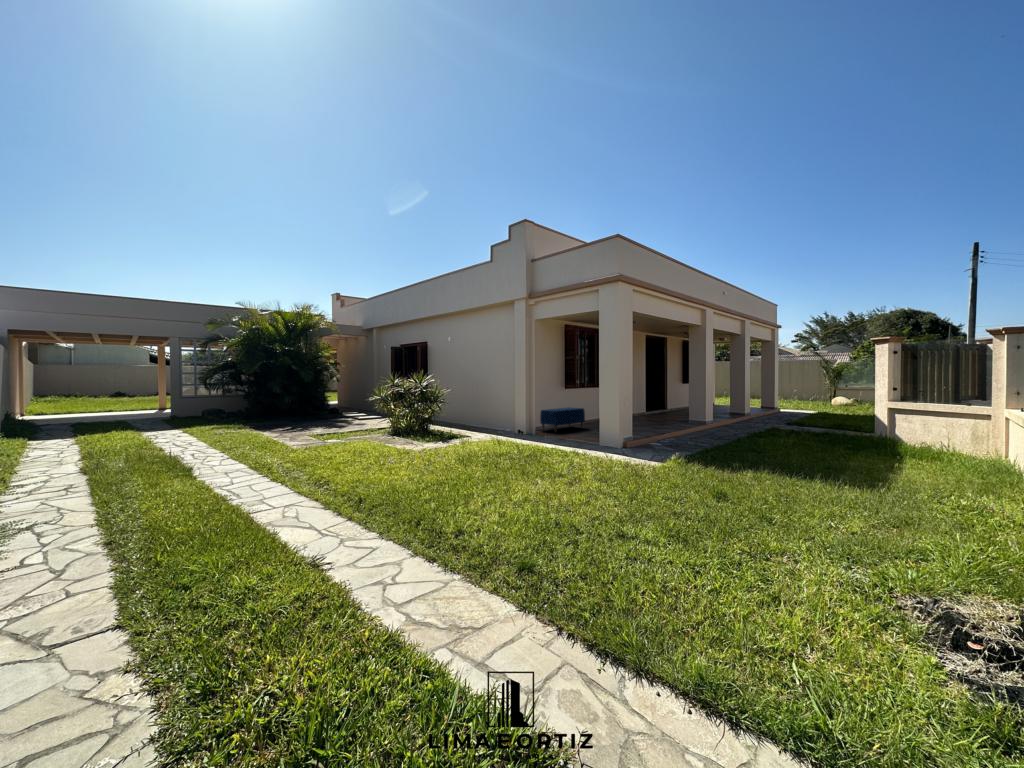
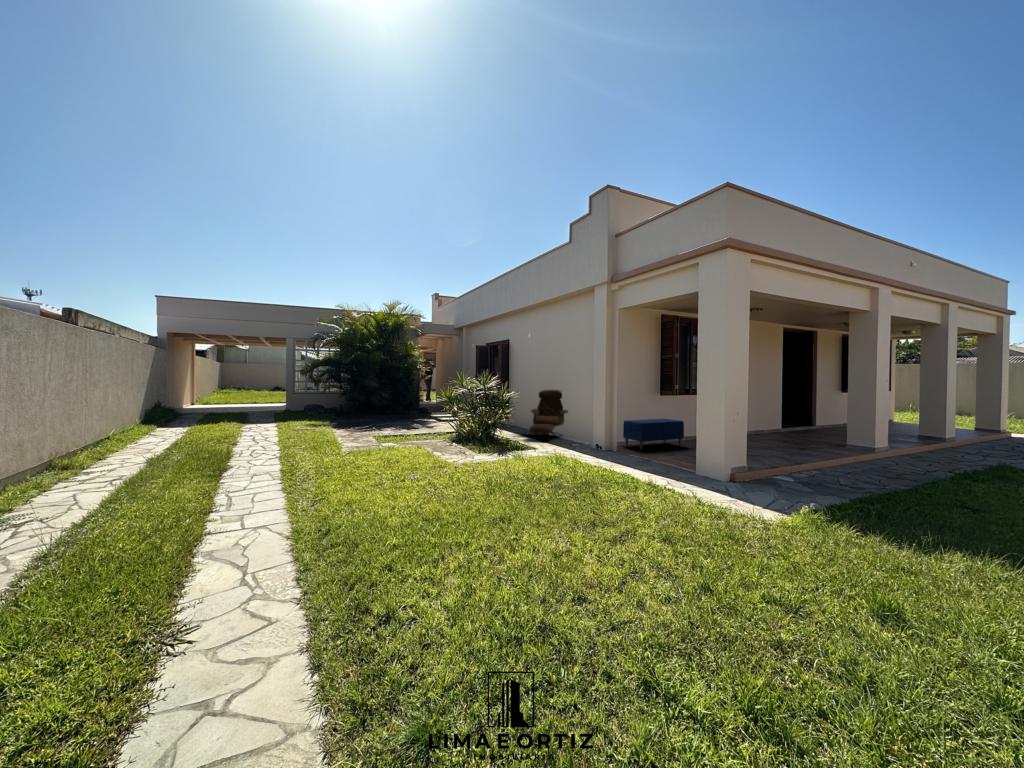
lounge chair: none [459,387,491,431] -> present [530,390,568,441]

